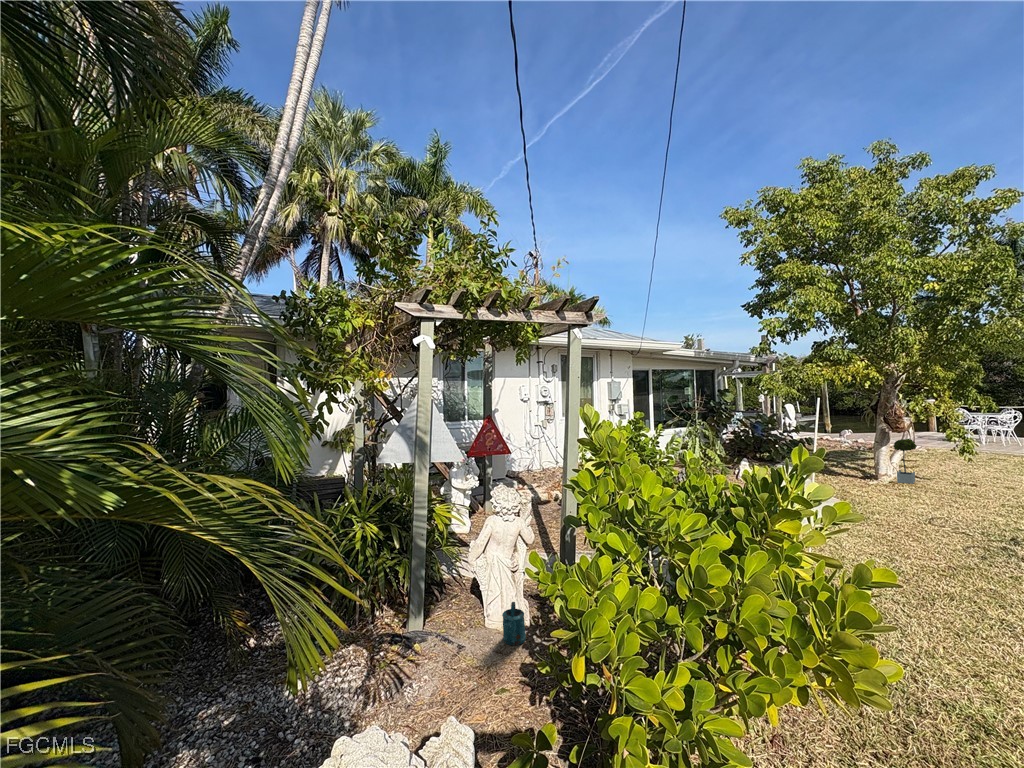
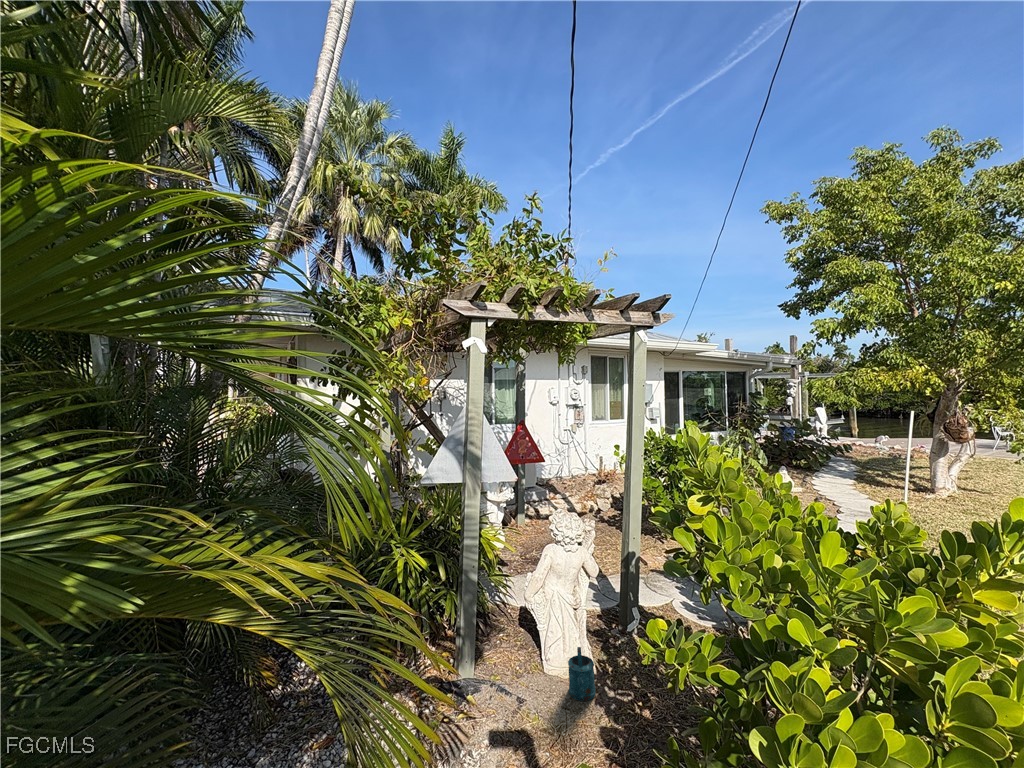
potted tree: present [894,439,917,484] -> none [953,449,981,498]

